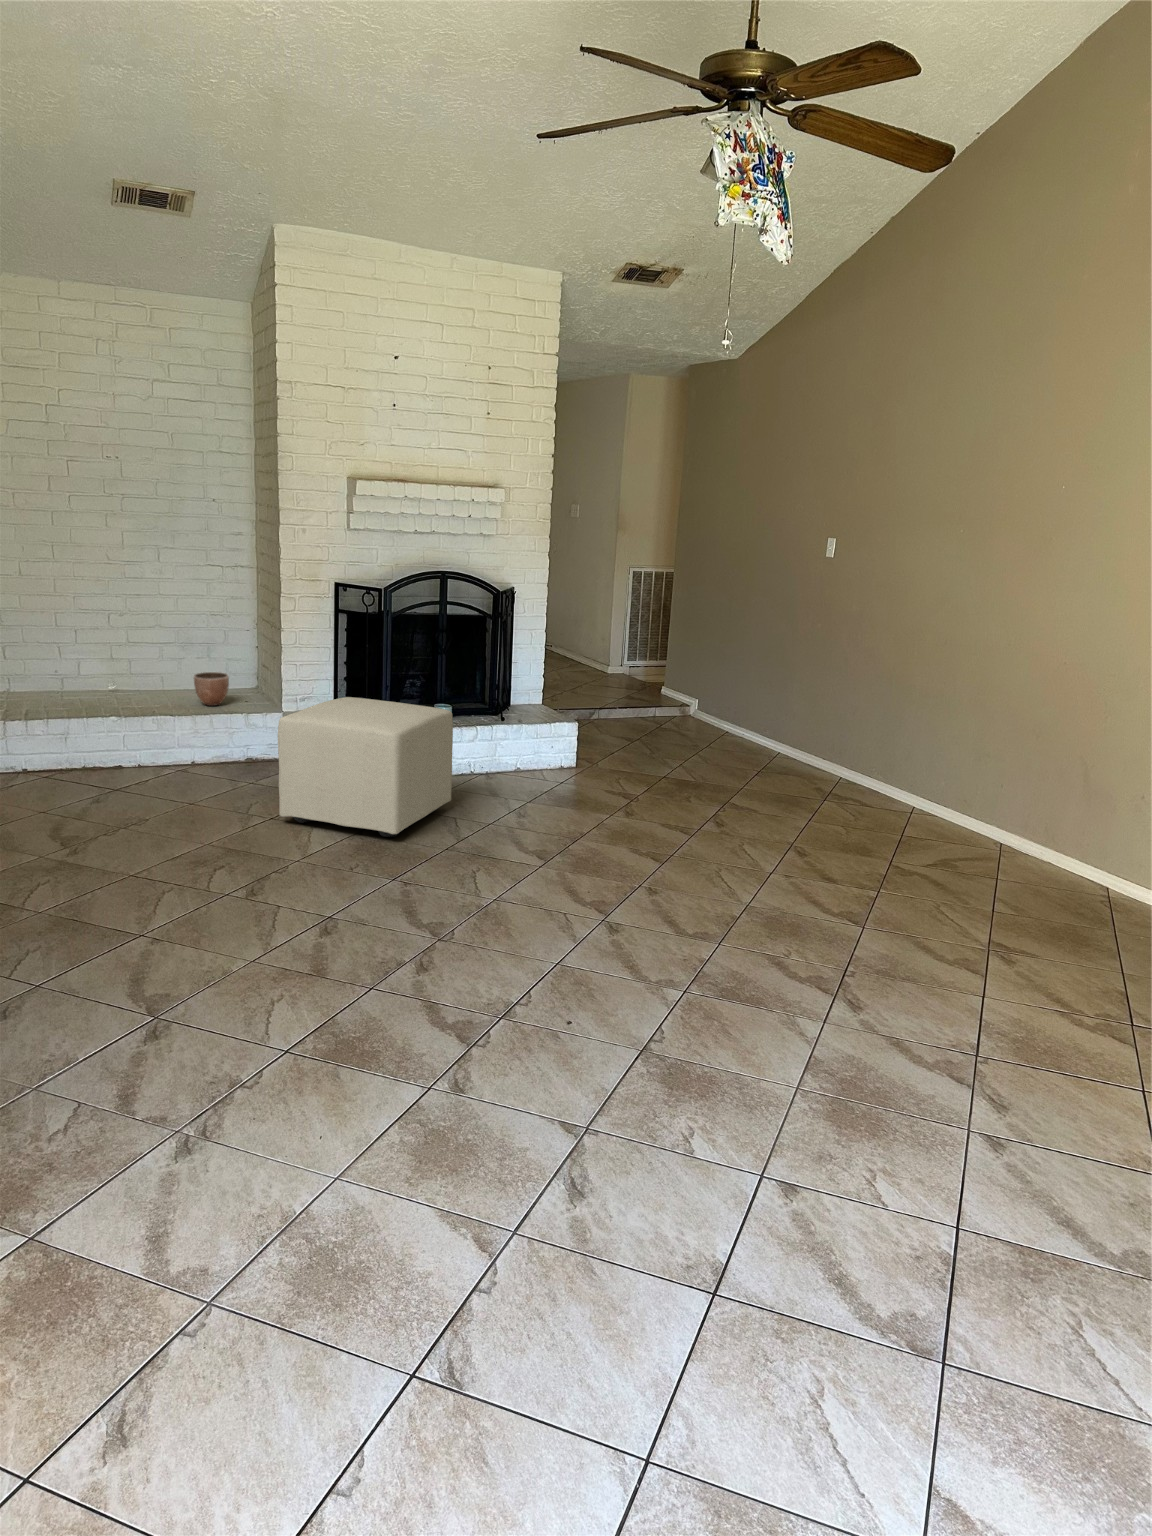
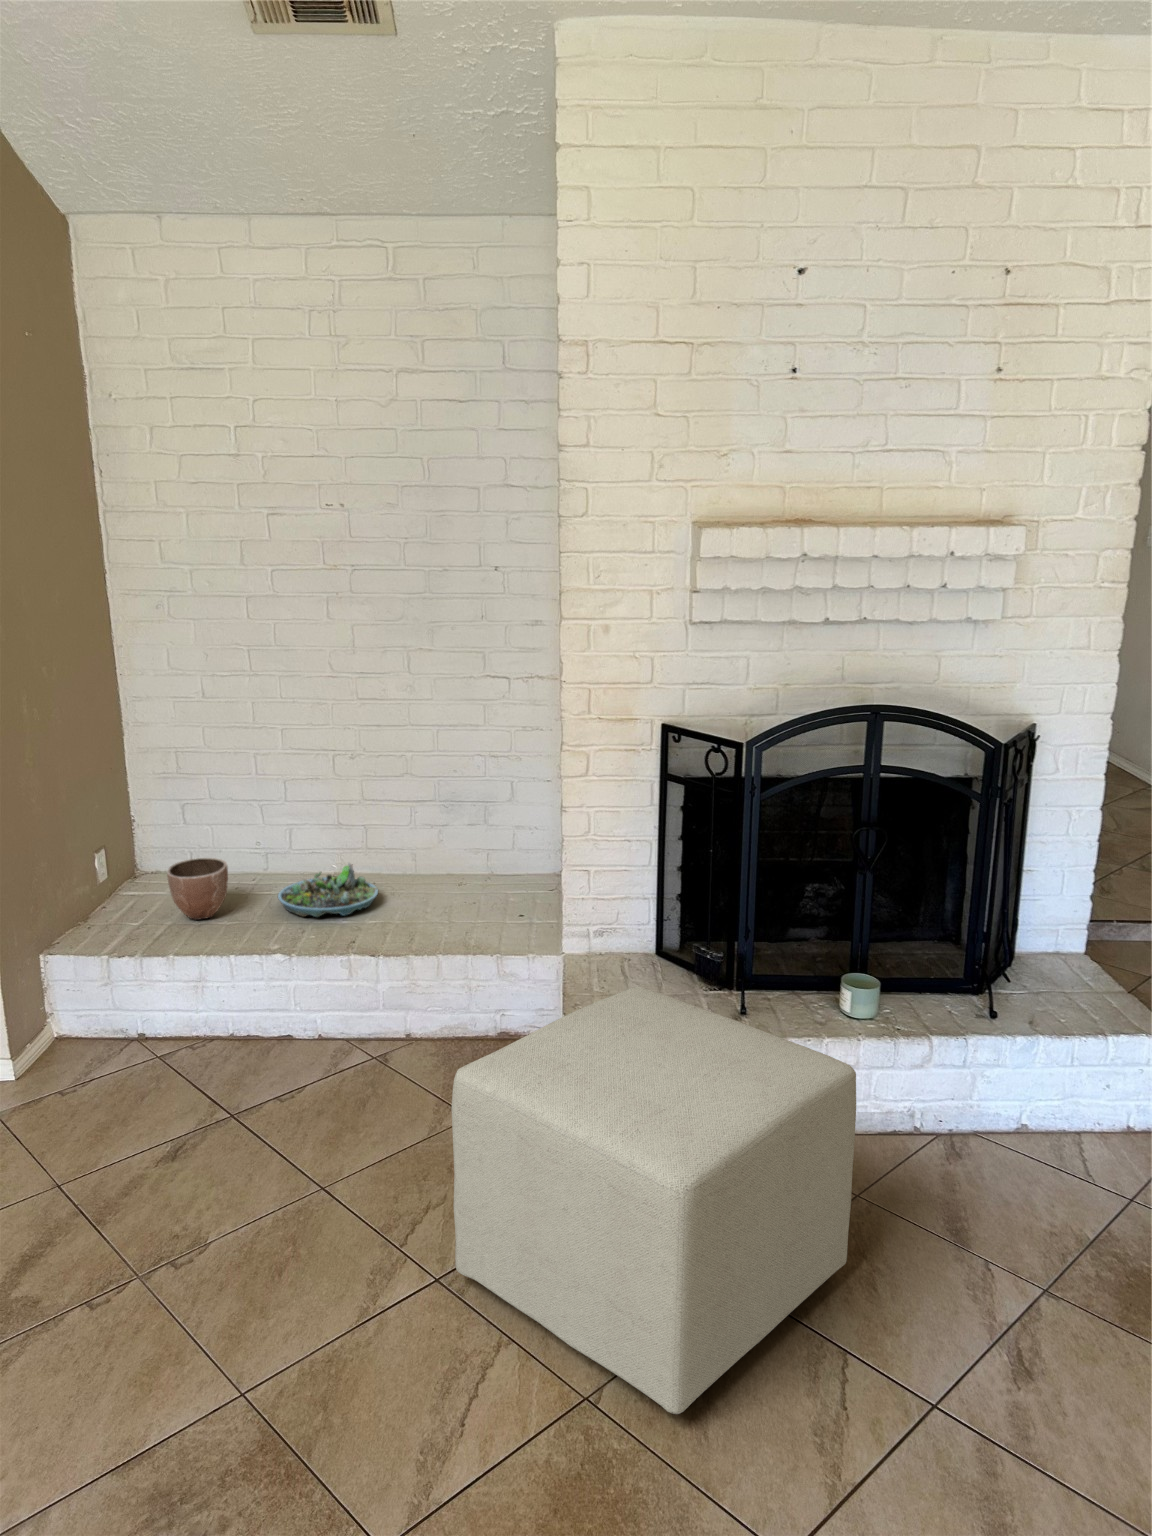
decorative bowl: present [194,672,229,706] -> present [167,858,228,920]
succulent planter: none [94,675,158,705] -> present [278,863,378,917]

